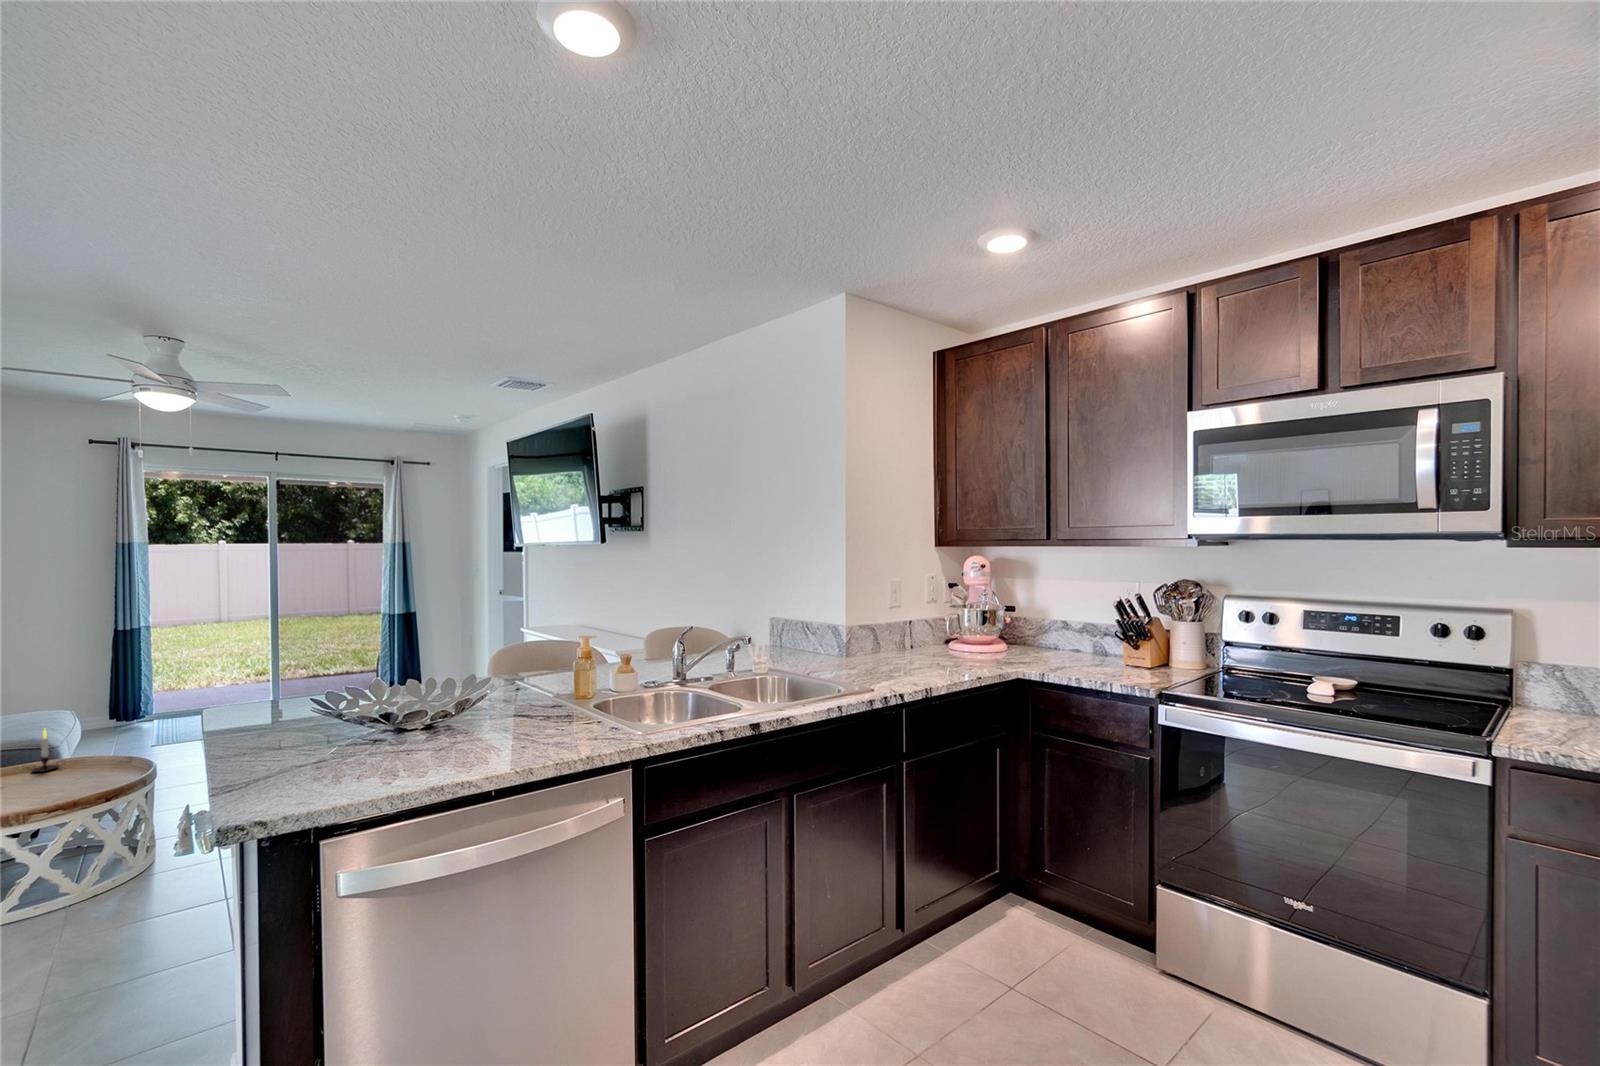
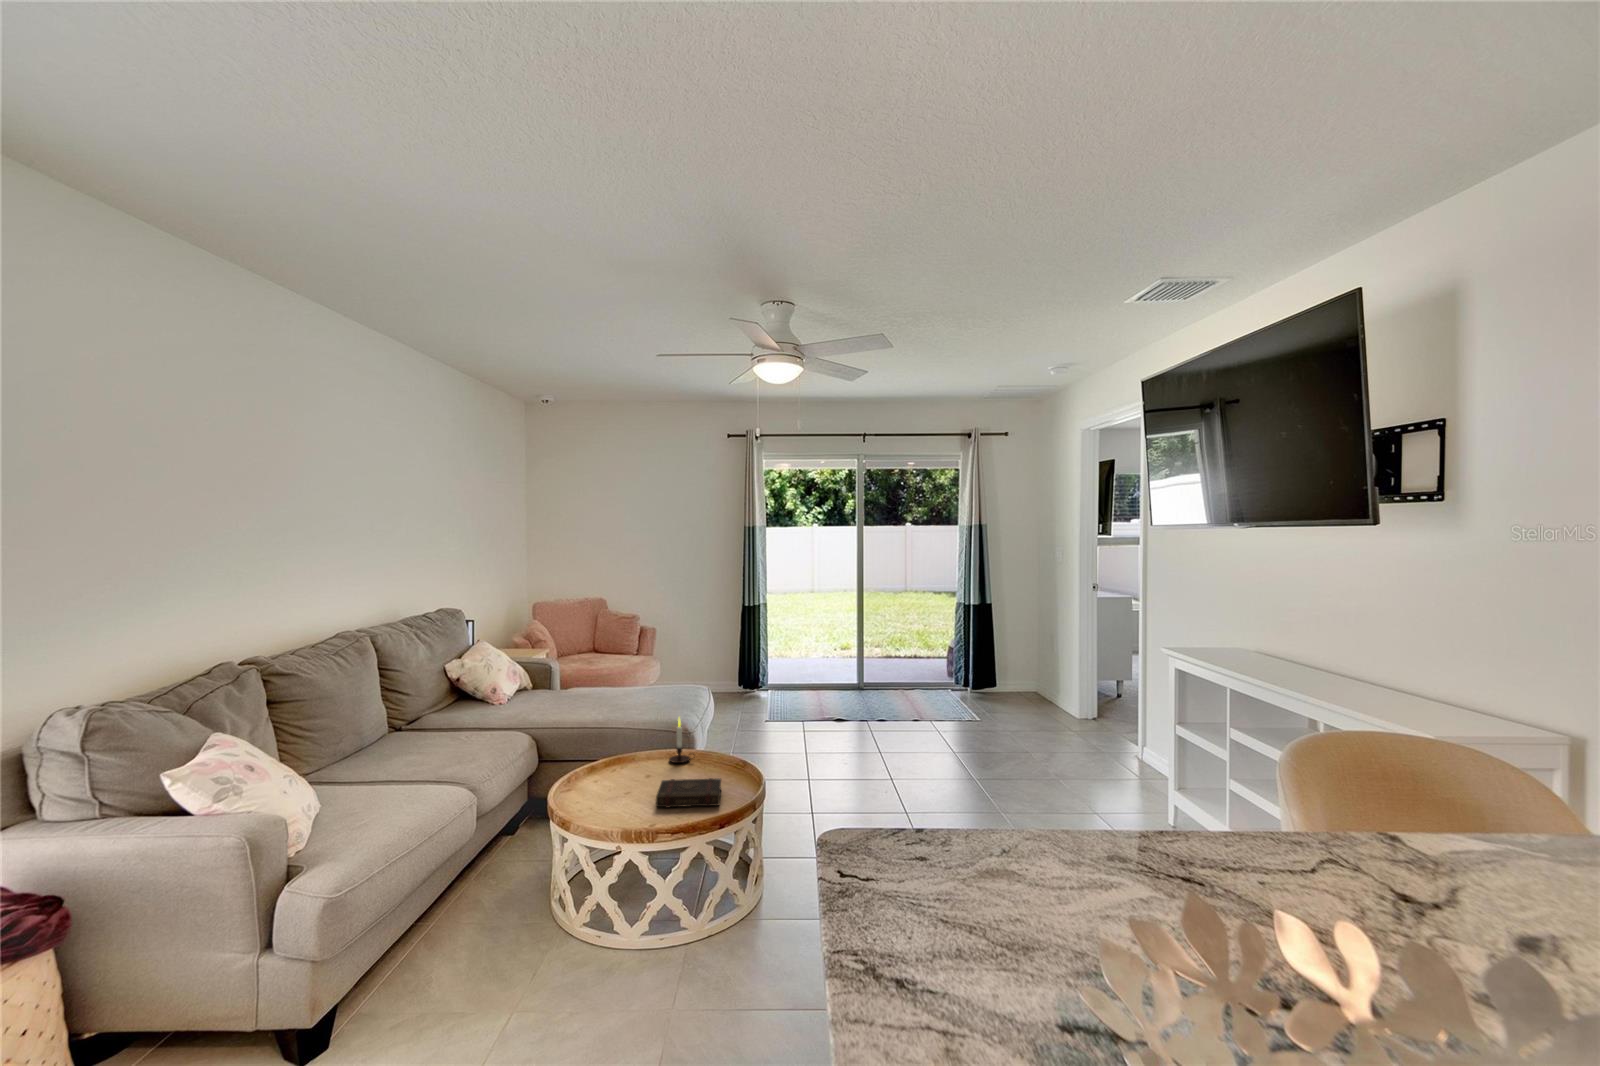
book: none [25,769,102,800] -> present [656,778,721,808]

